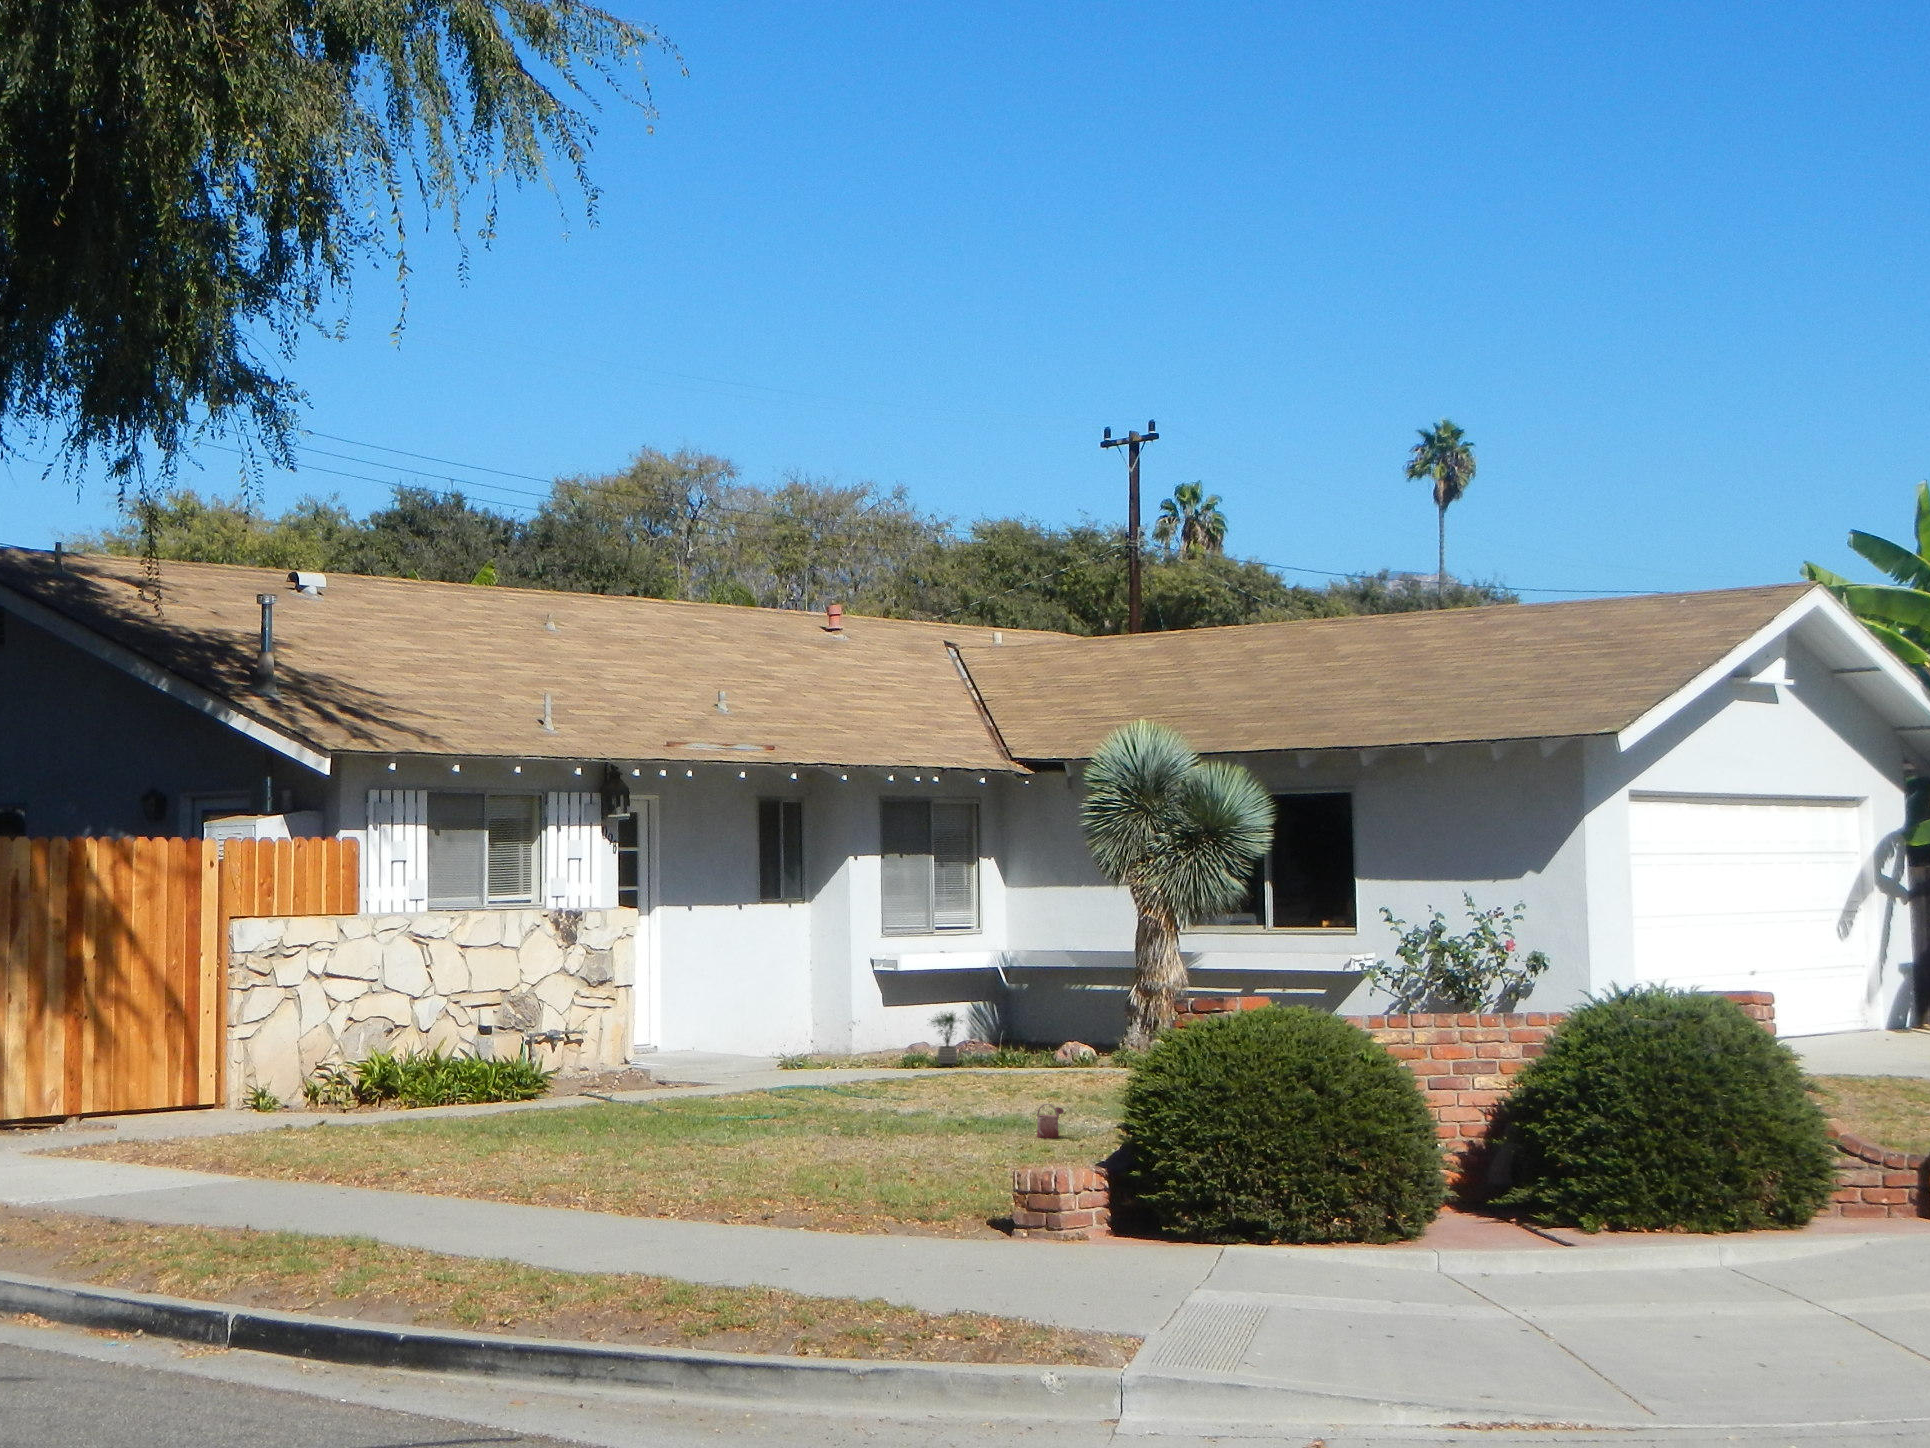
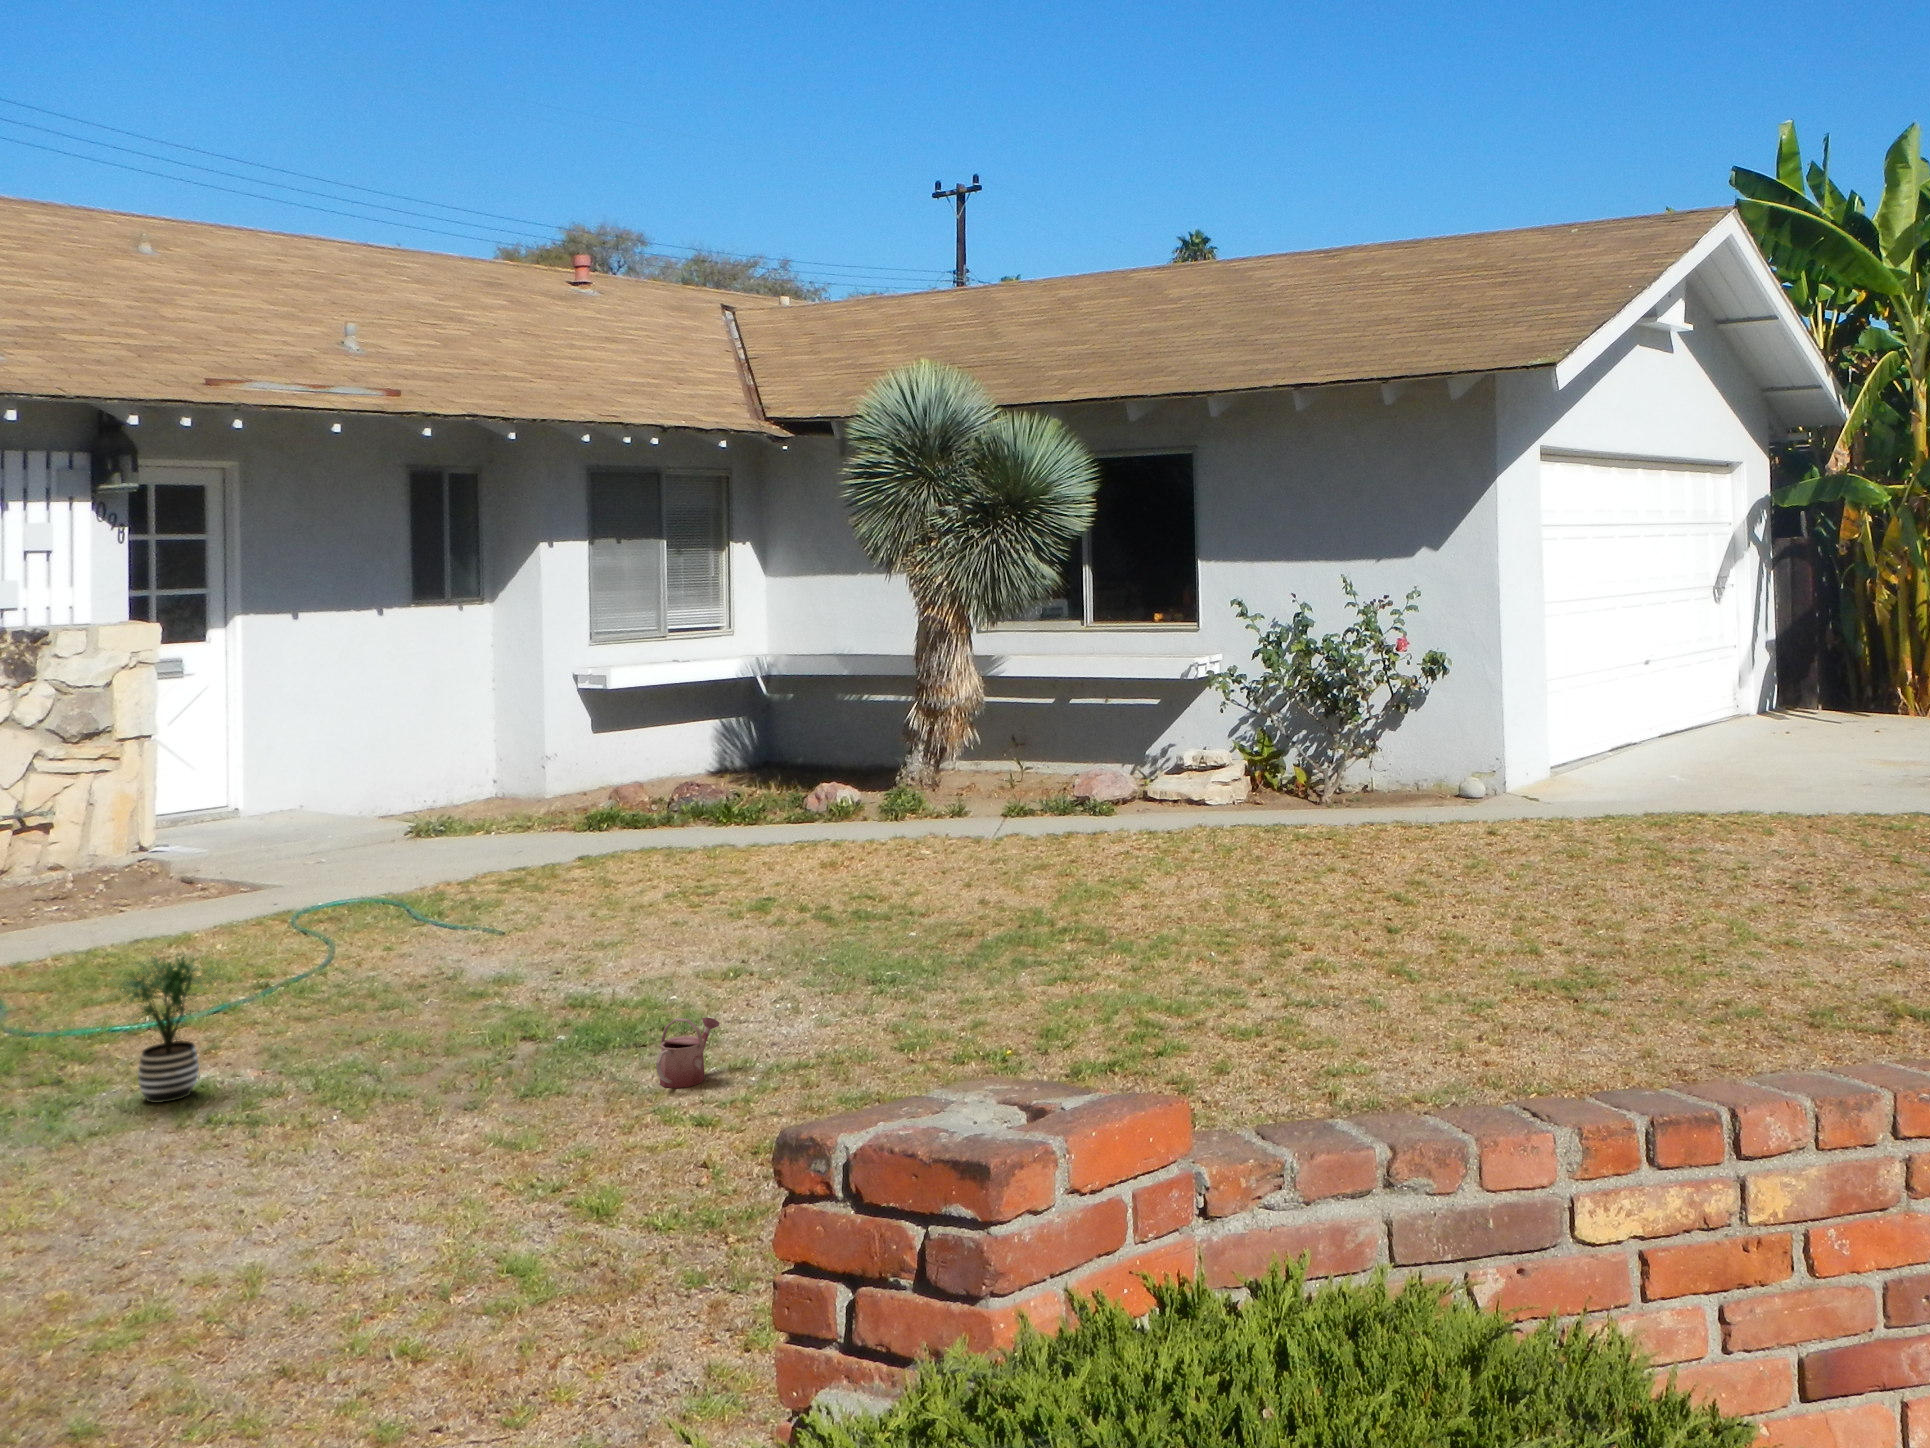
potted plant: present [931,1013,963,1067] -> present [111,953,224,1103]

